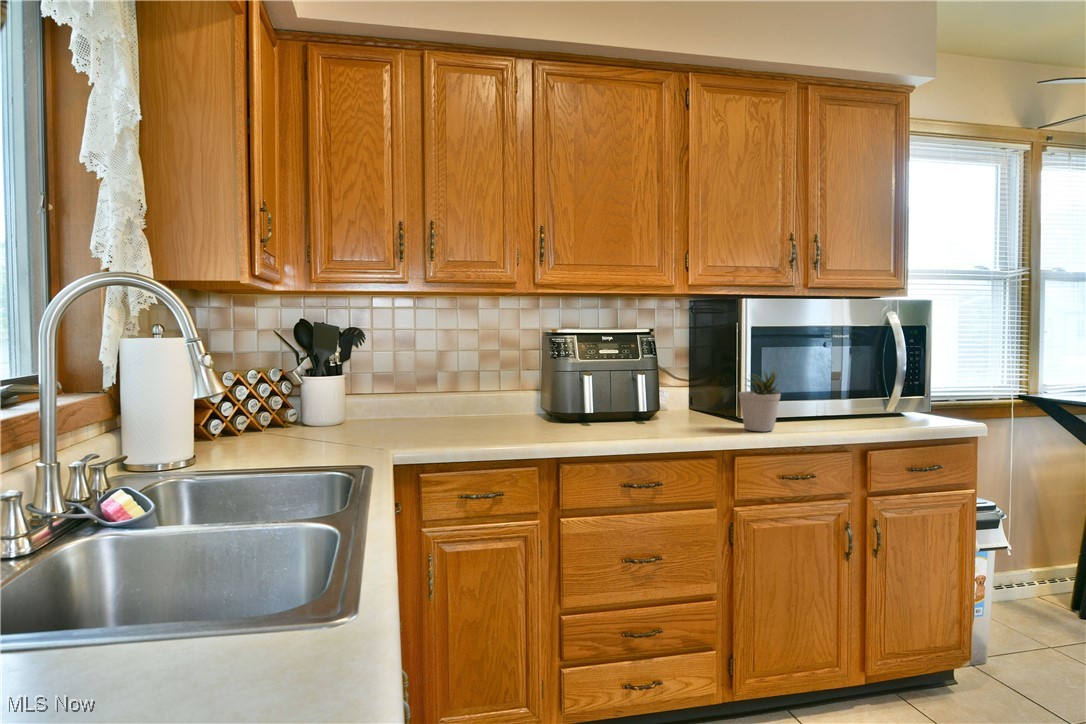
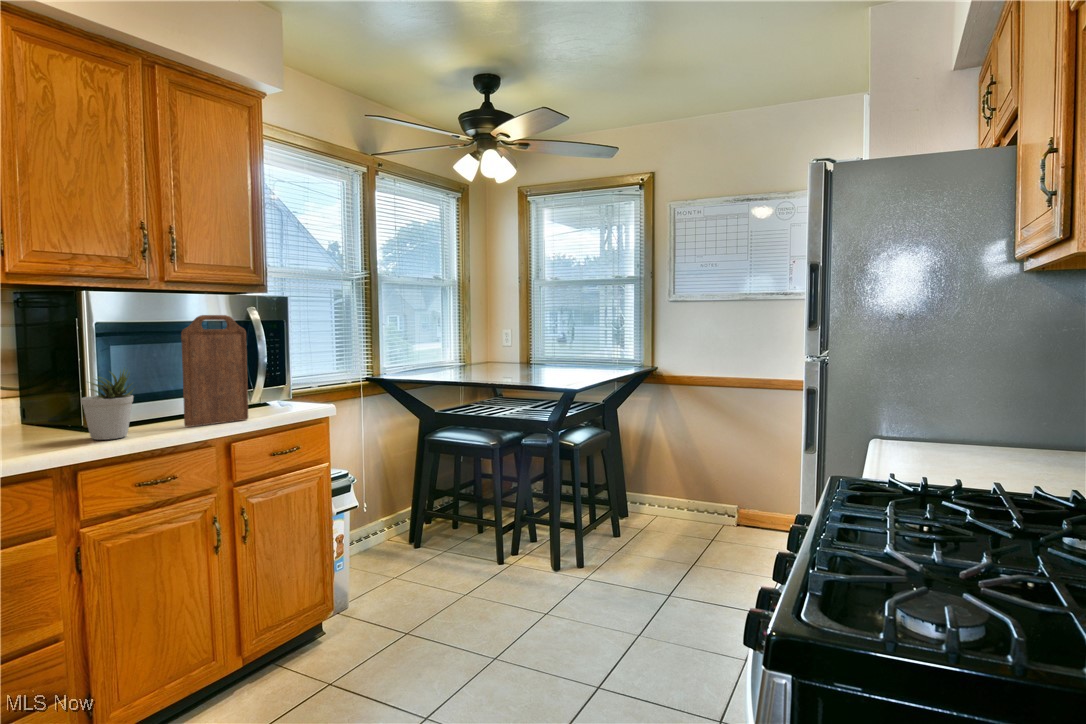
cutting board: none [823,318,888,429] -> present [181,315,248,427]

